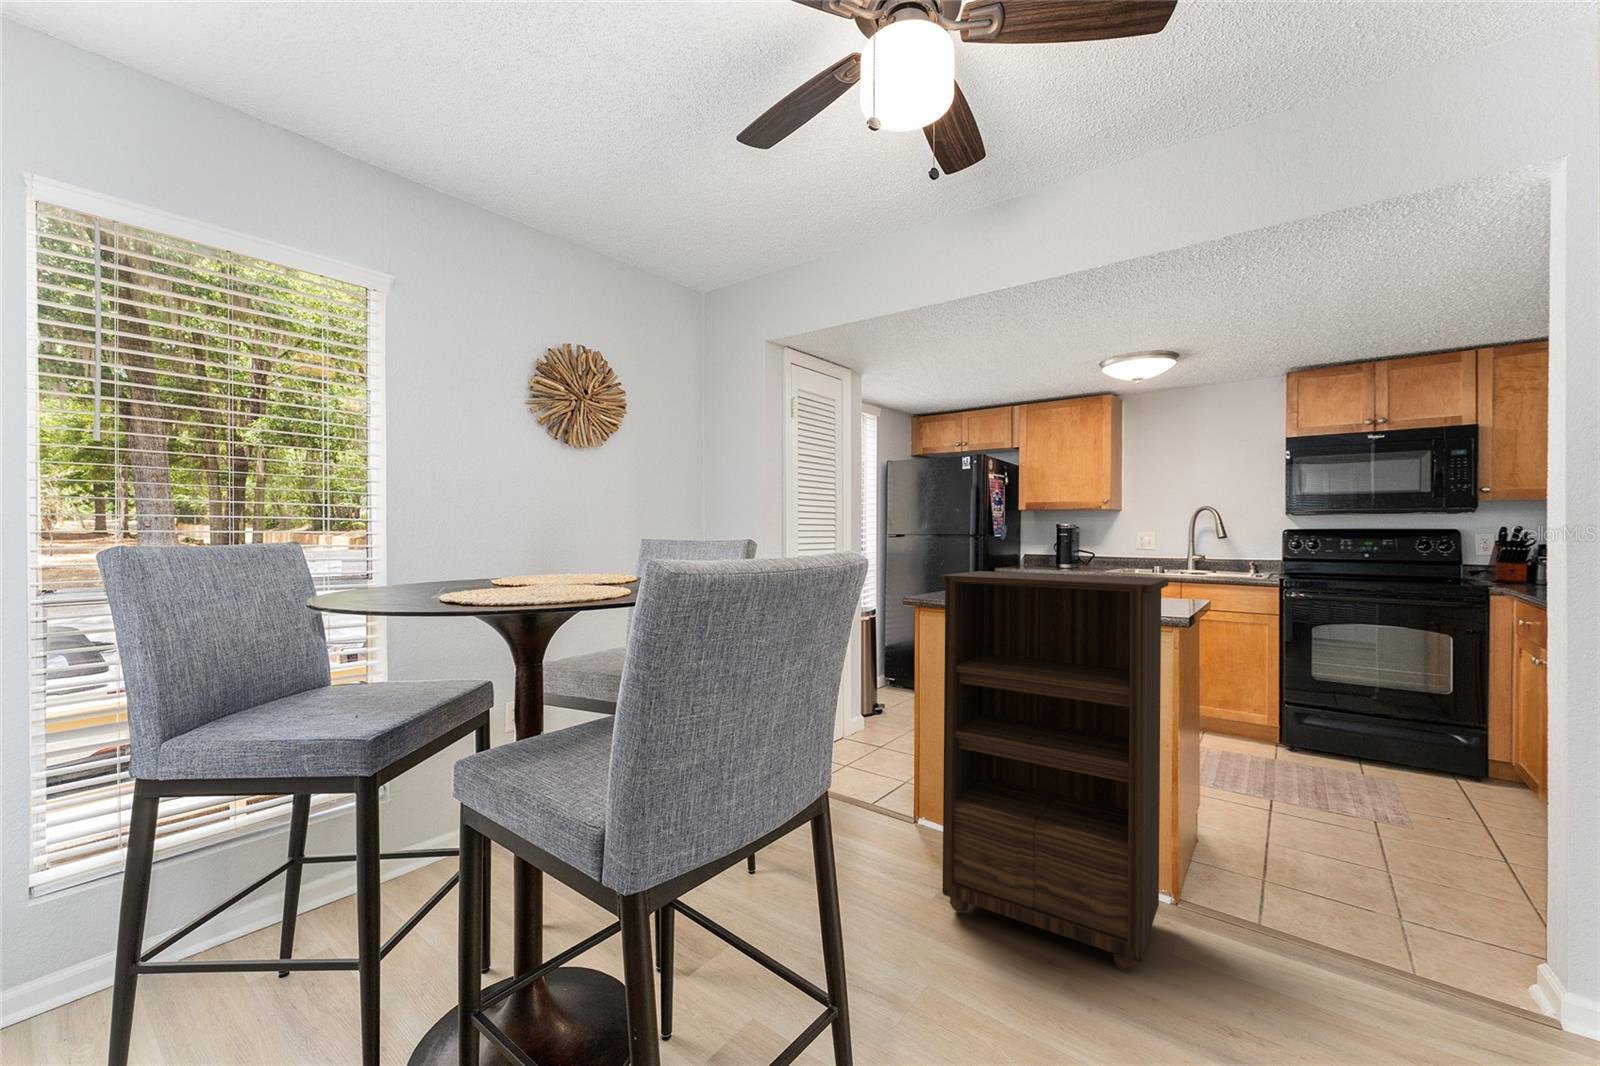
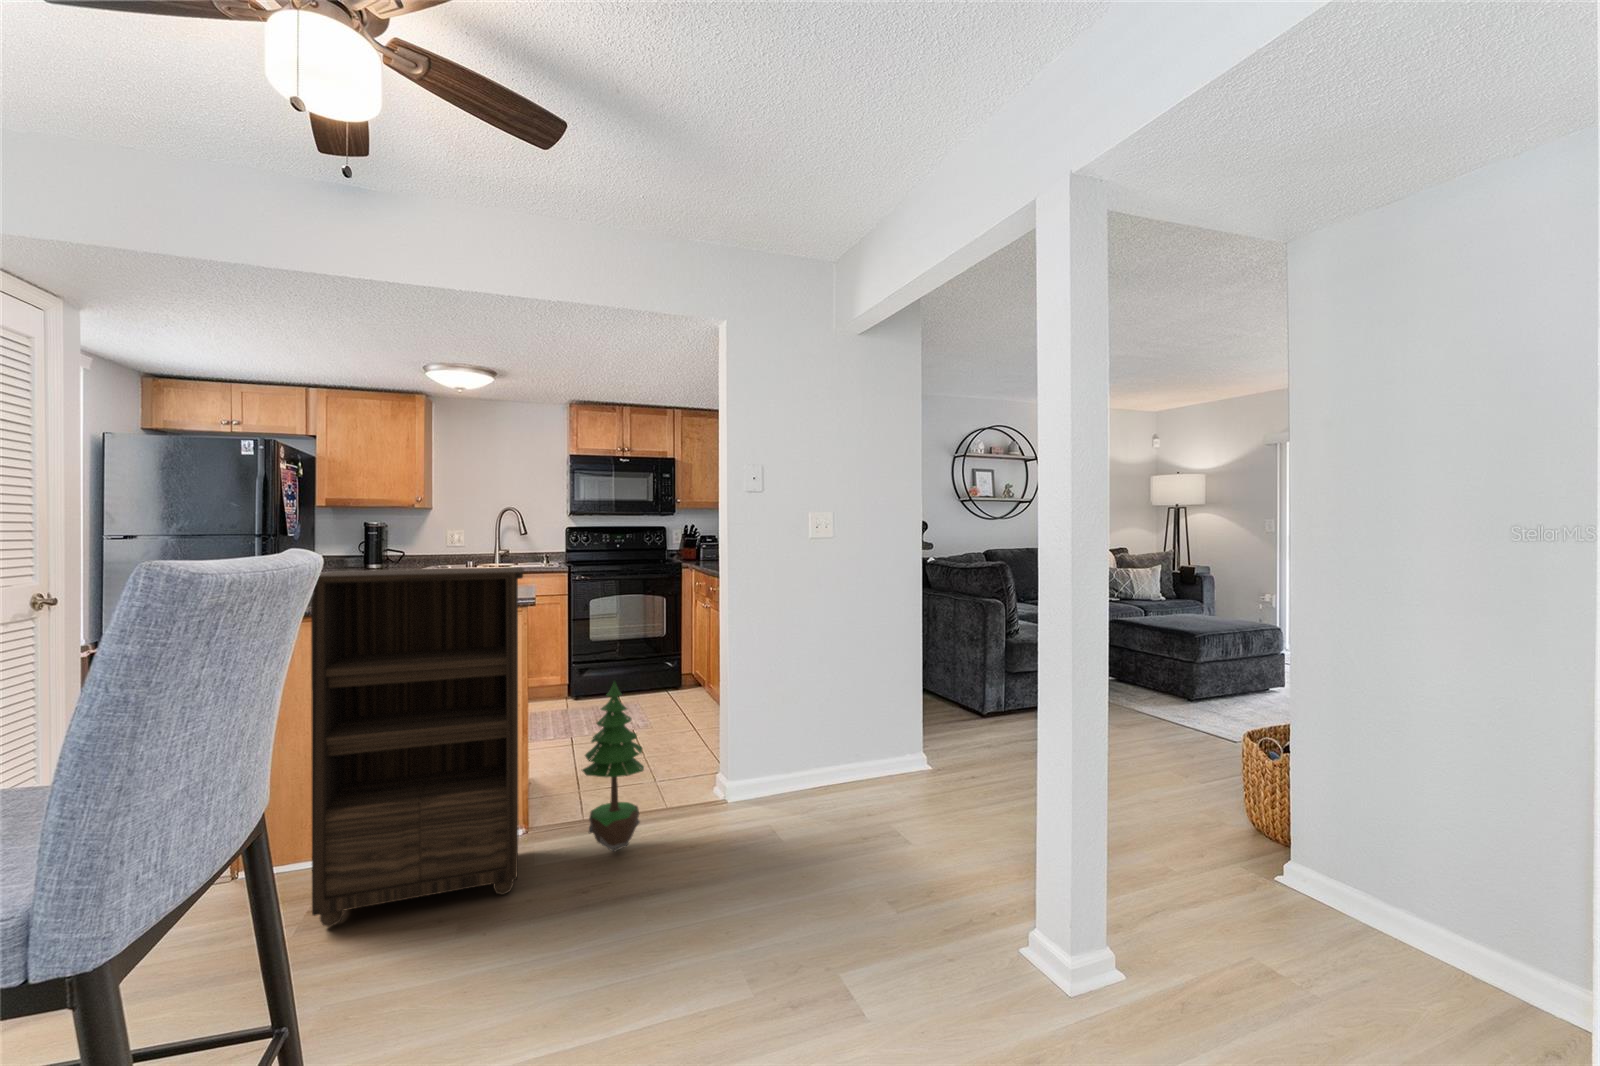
potted tree: none [1241,747,1349,995] -> present [582,682,644,851]

